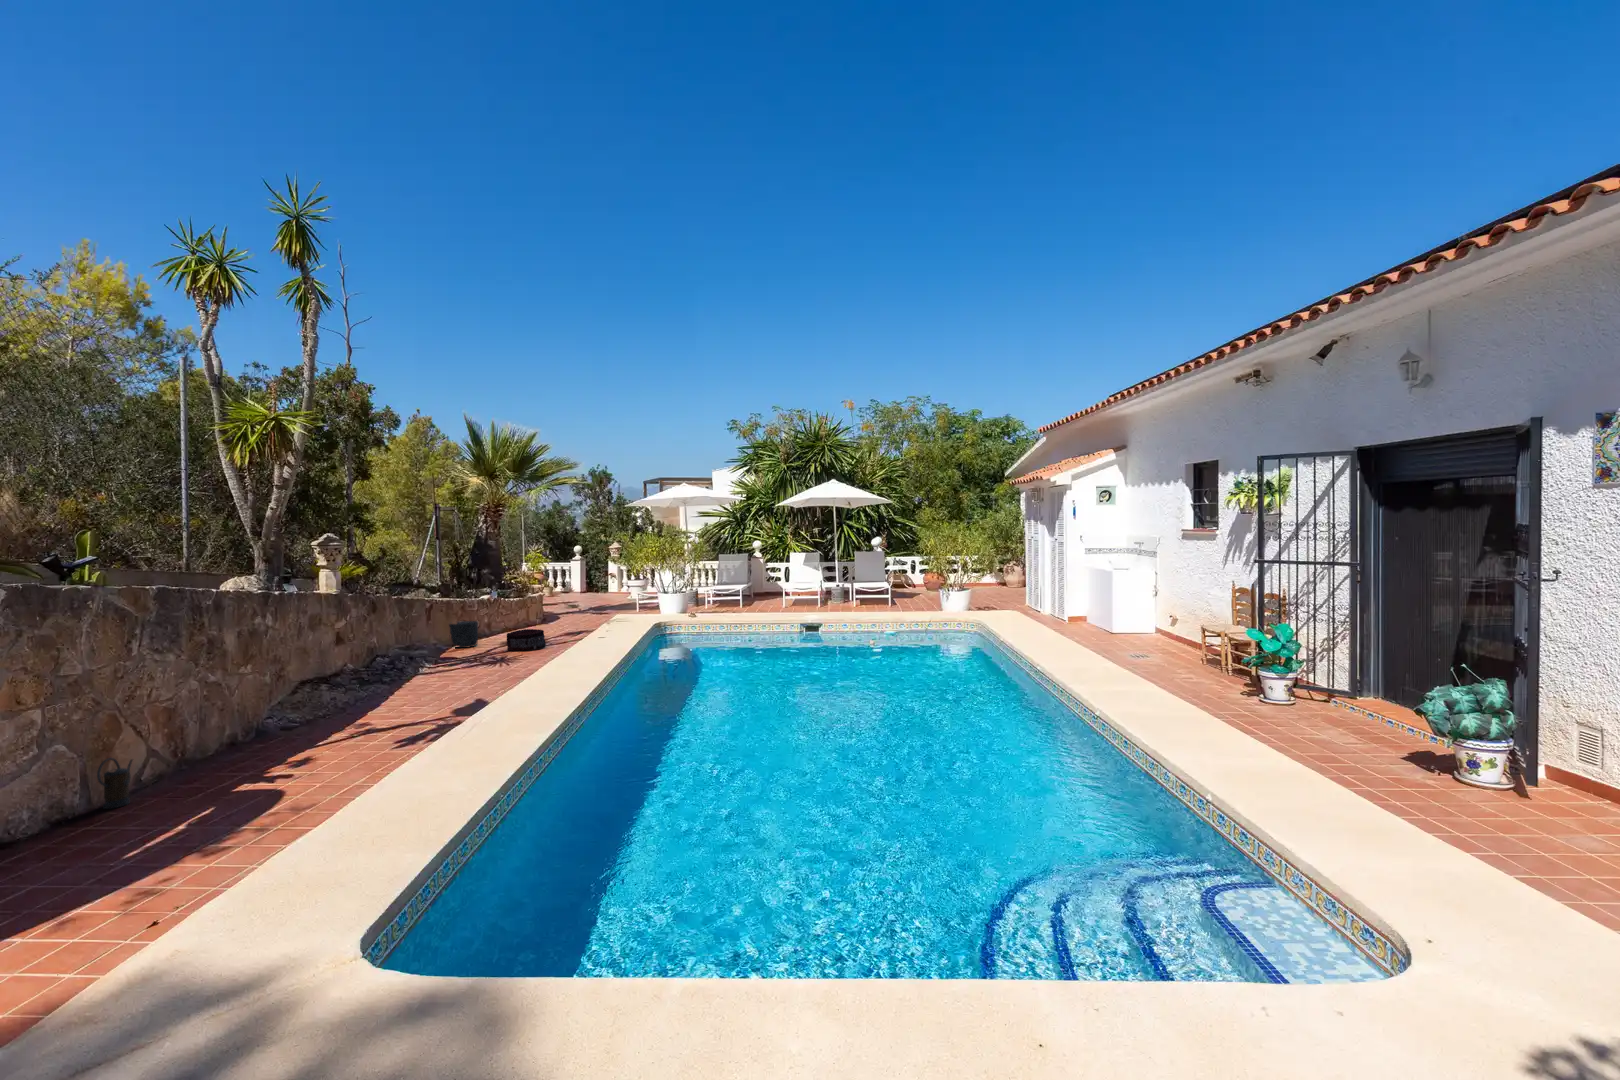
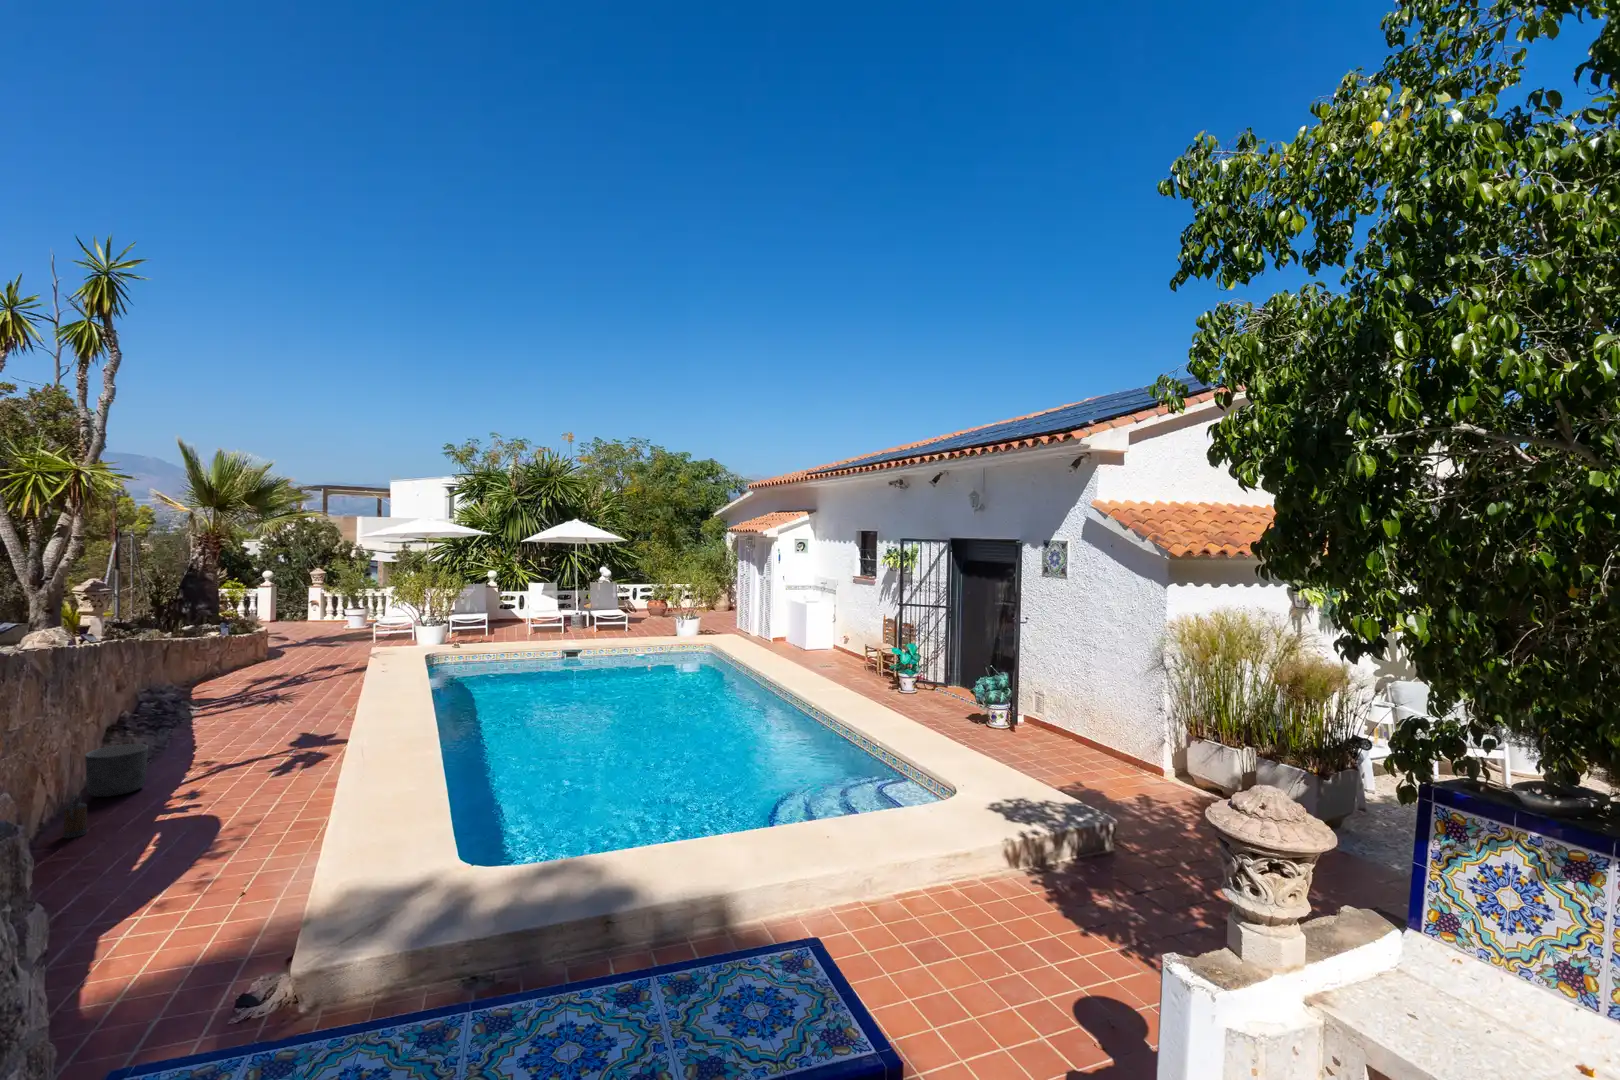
planter: present [449,621,478,648] -> present [85,744,148,797]
pouf: present [507,629,545,651] -> none [271,664,315,686]

